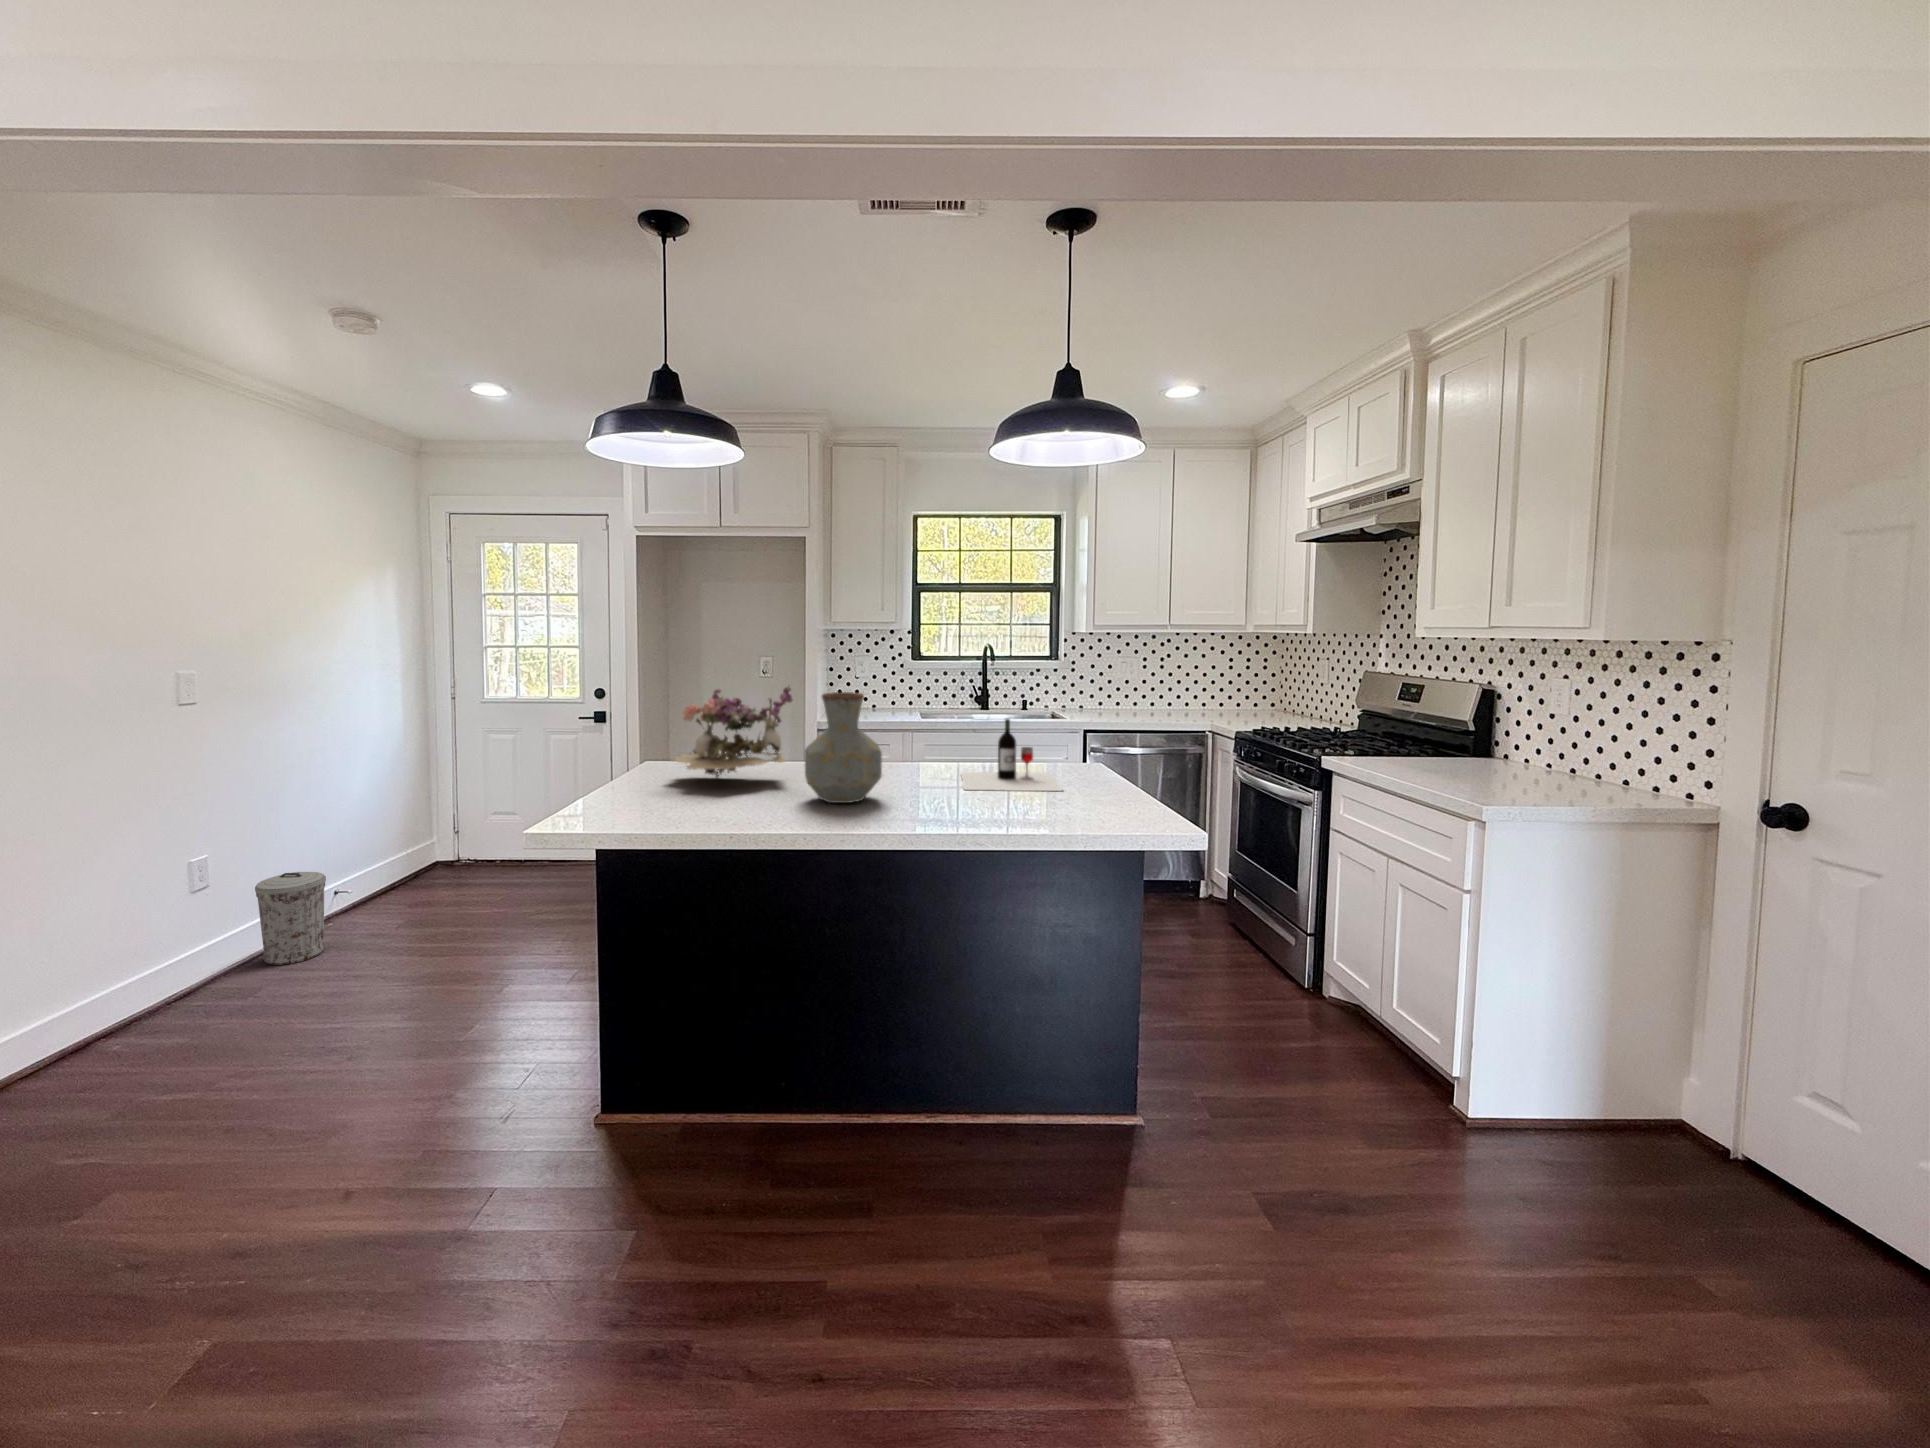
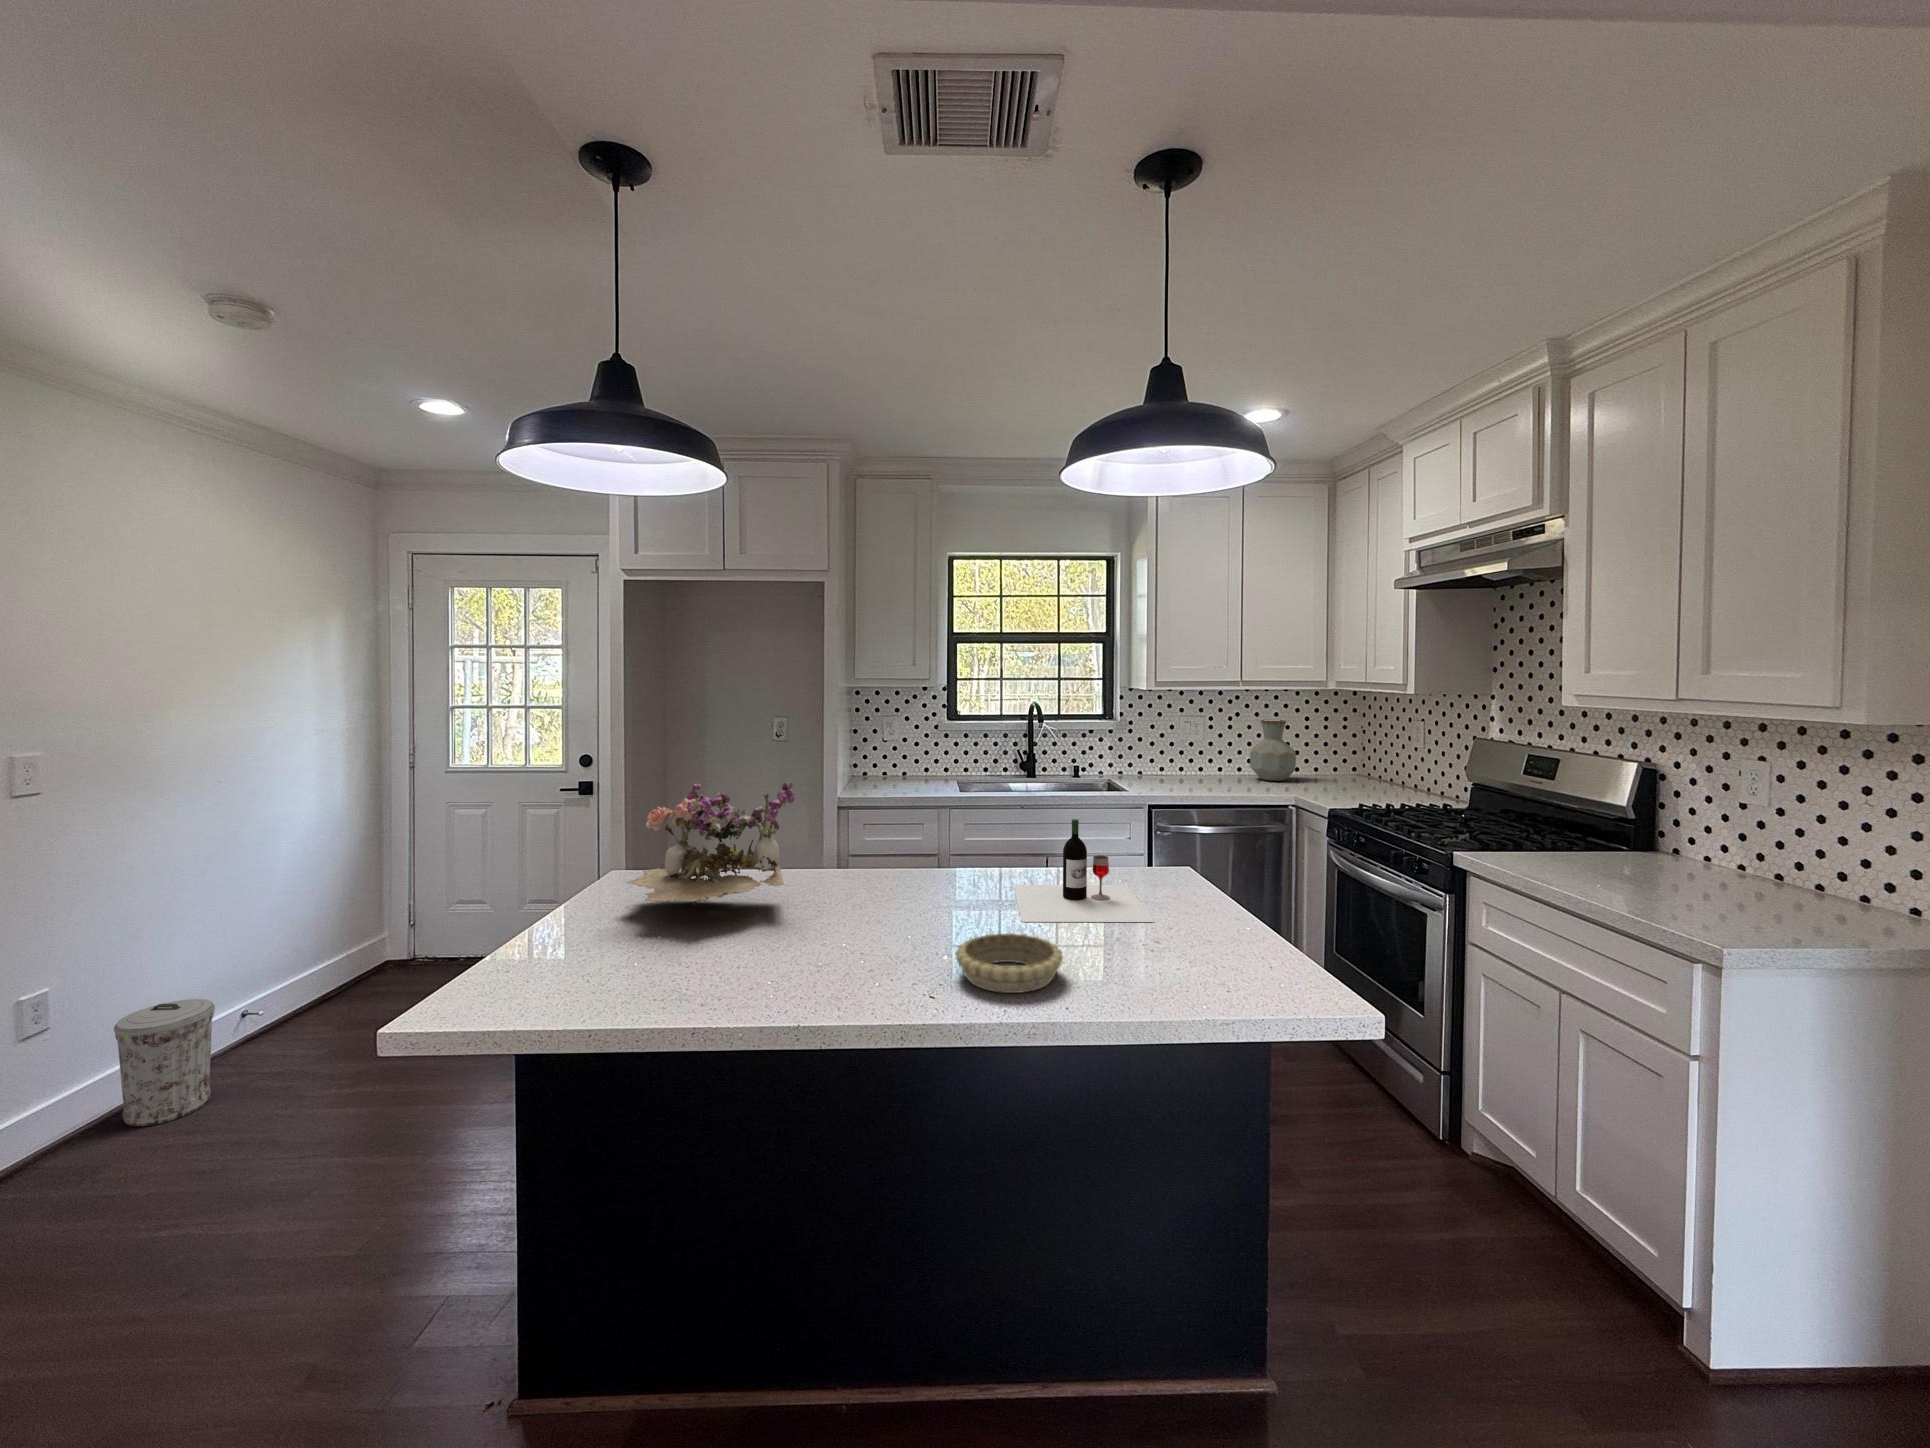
vase: present [805,692,882,803] -> present [1250,720,1296,781]
decorative bowl: none [913,788,989,821] -> present [955,933,1063,993]

